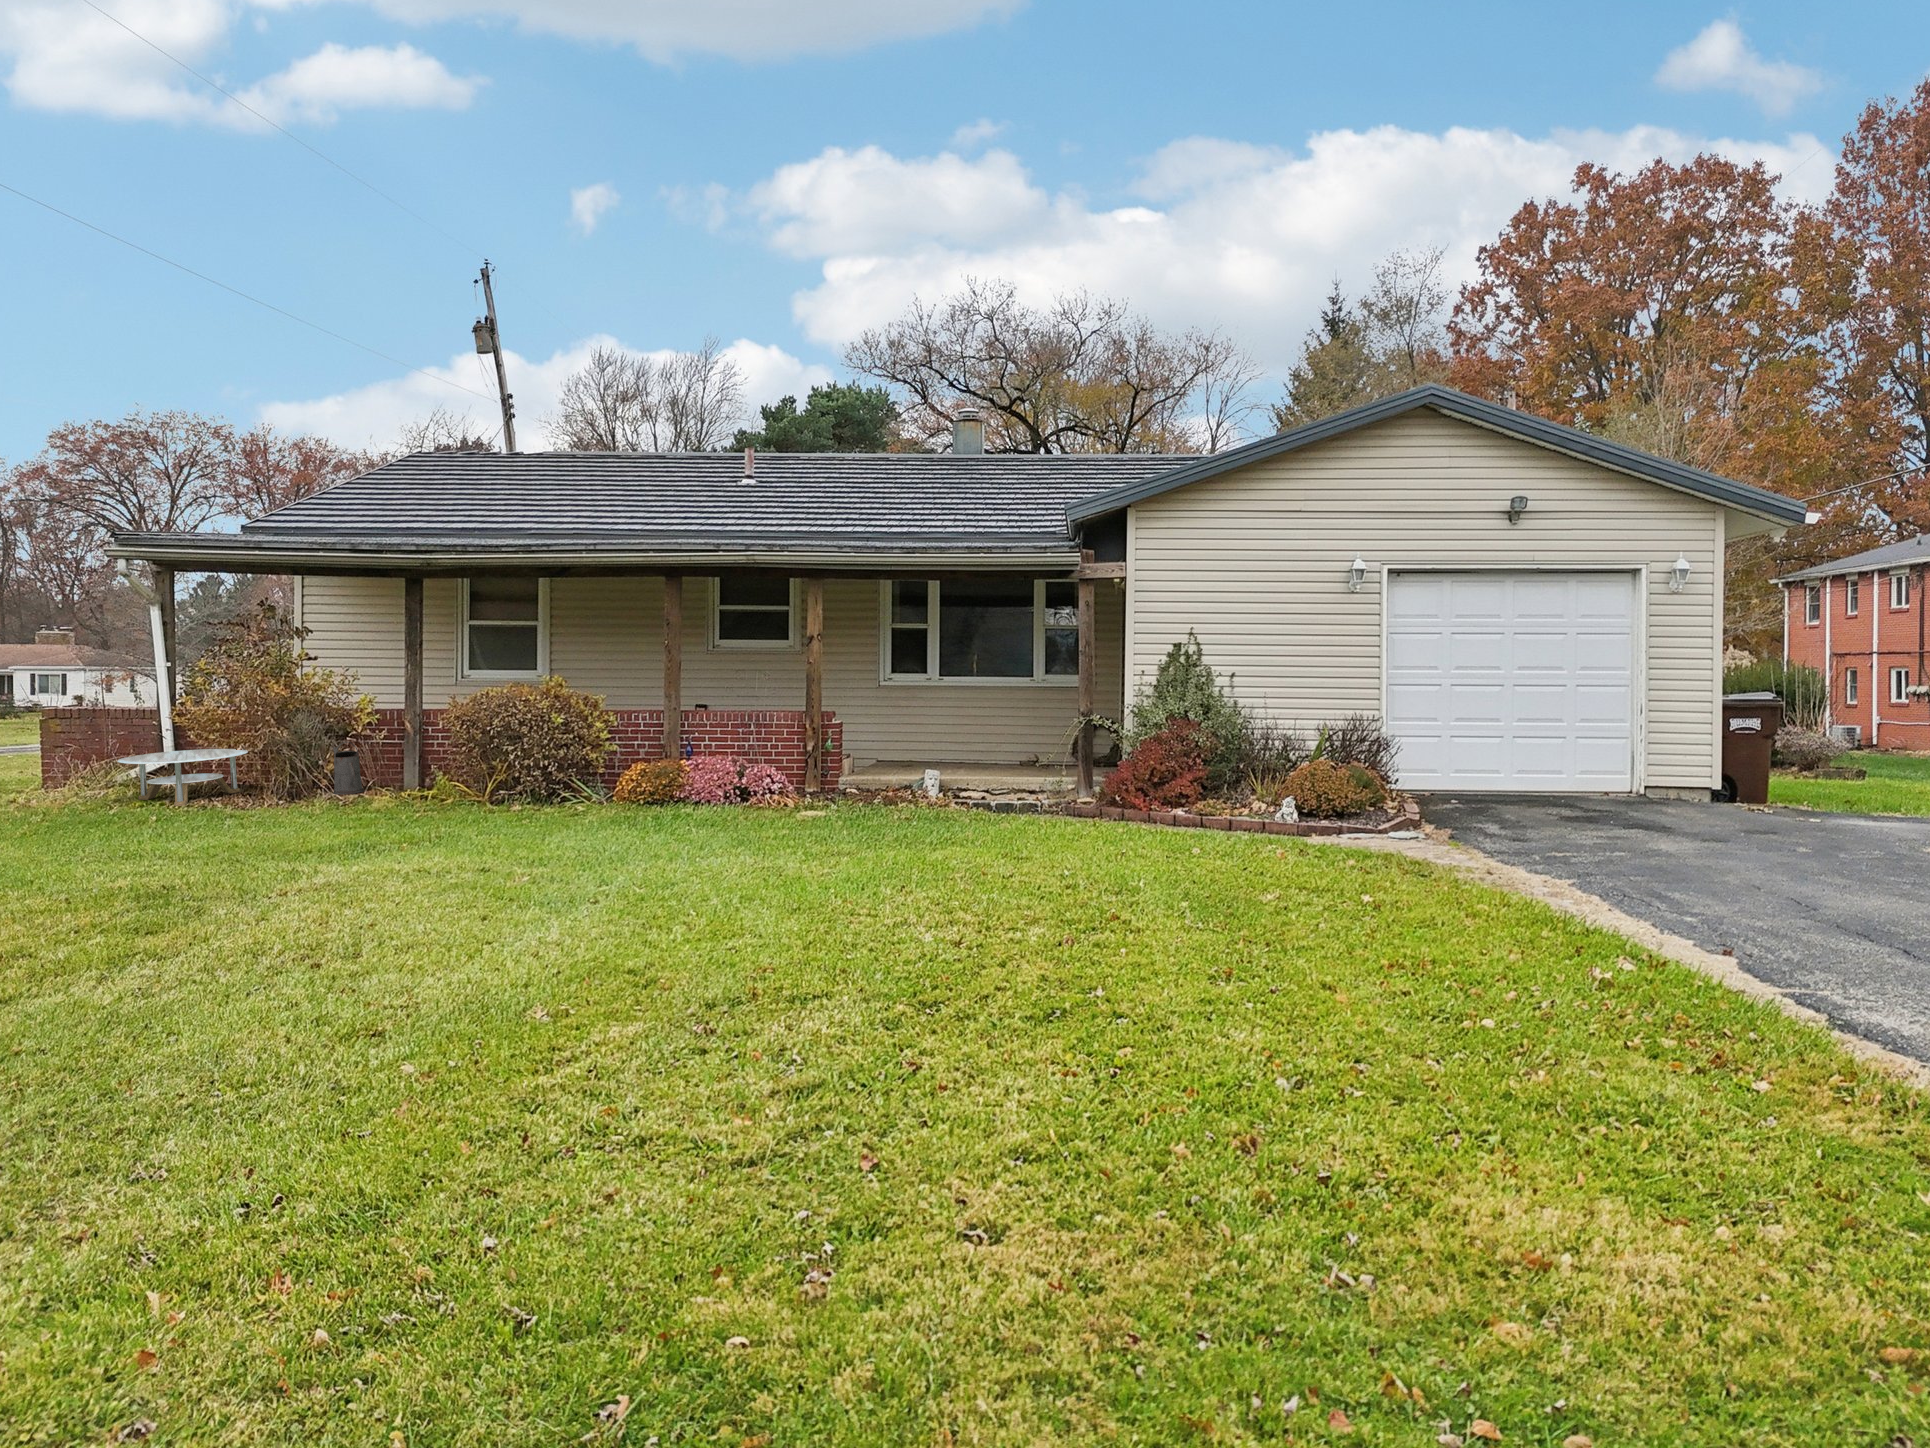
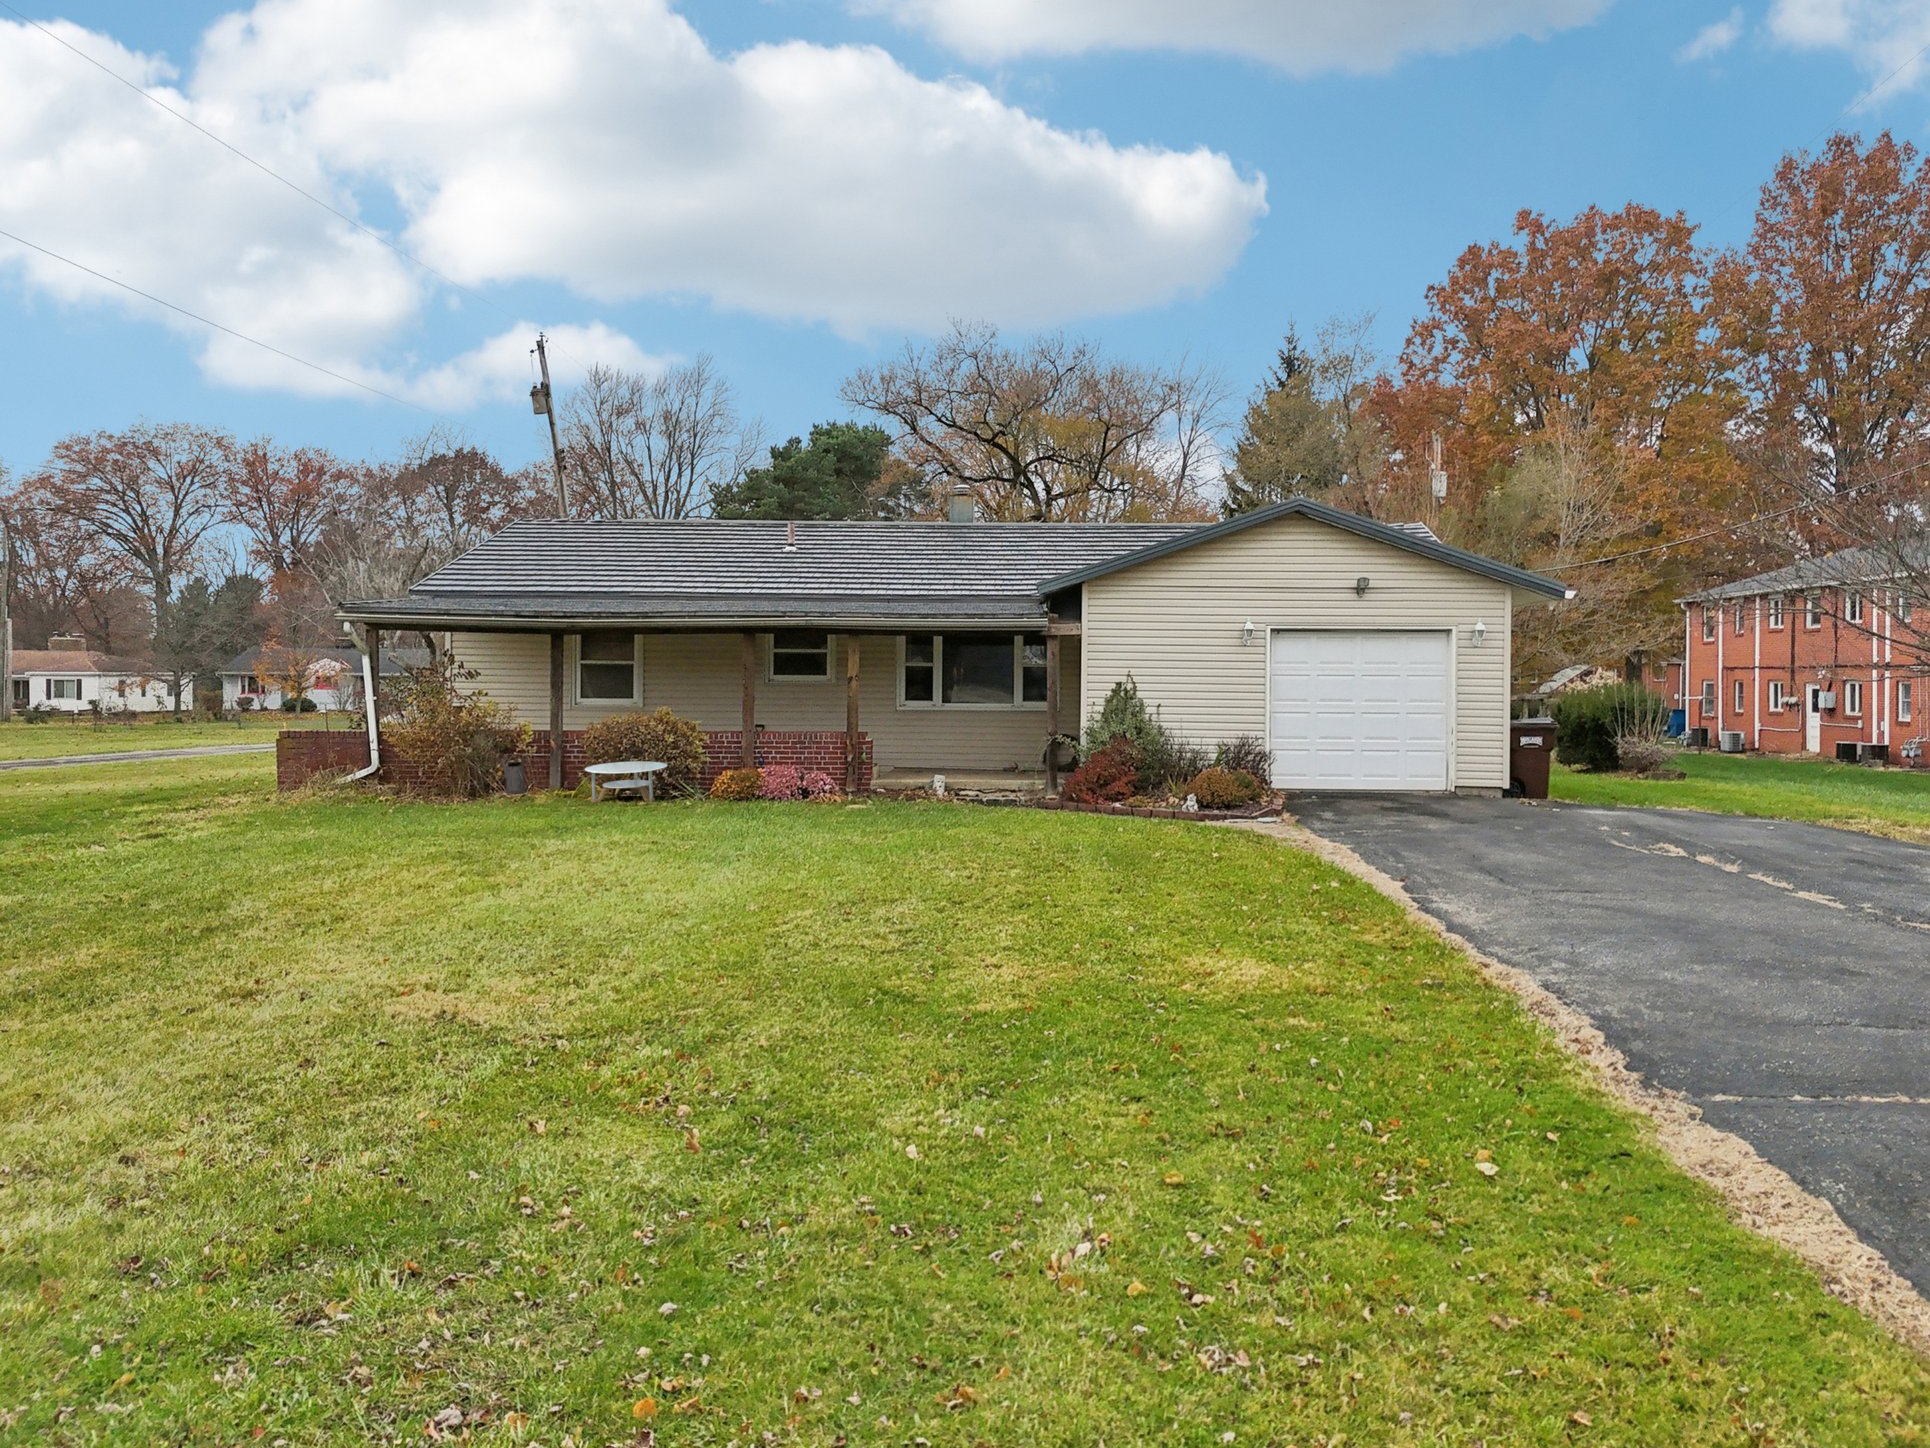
round table: present [117,749,248,806] -> present [585,761,667,802]

